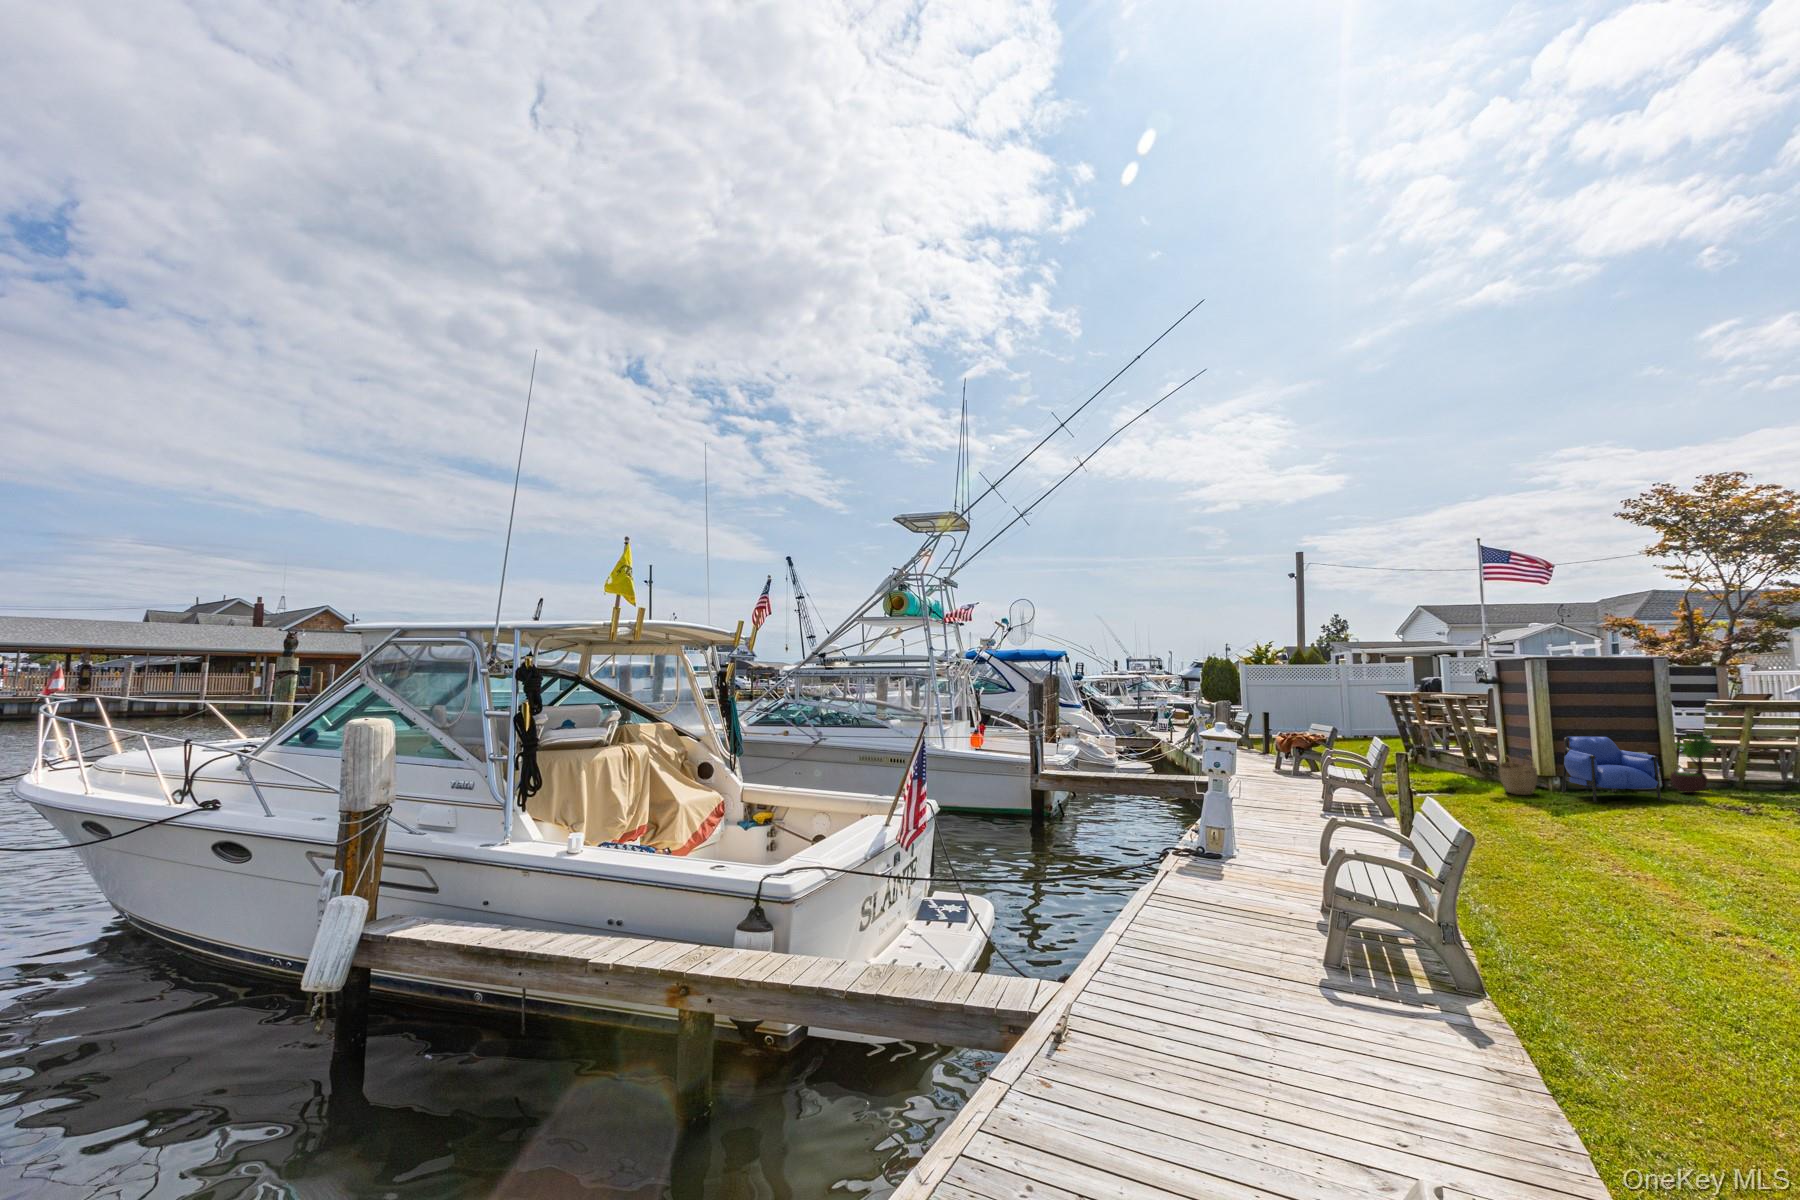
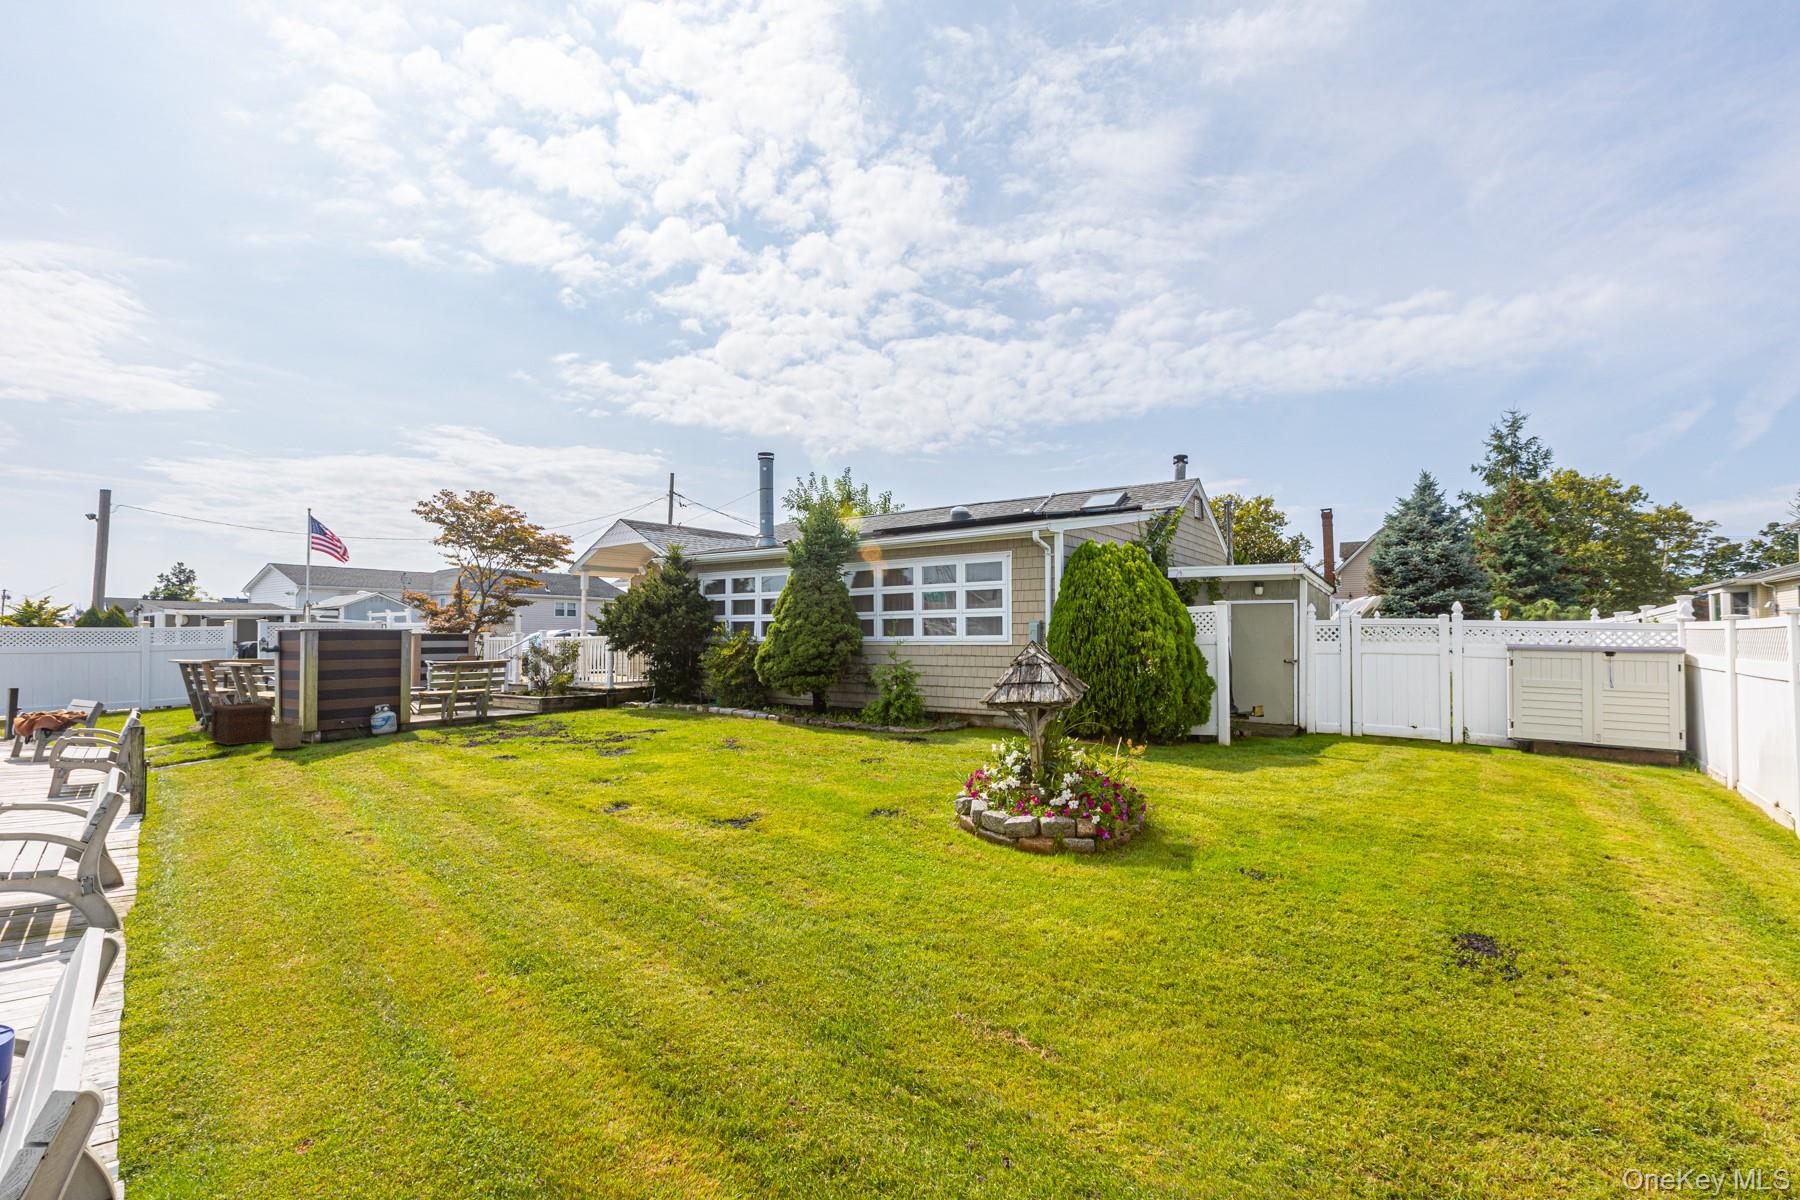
potted tree: present [1670,735,1715,793] -> none [402,686,433,731]
armchair: present [1562,736,1661,802] -> none [323,695,393,747]
wooden crate: none [1431,737,1496,783] -> present [211,702,273,745]

